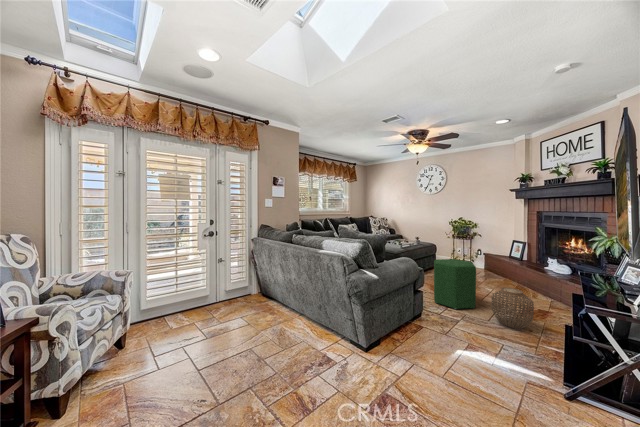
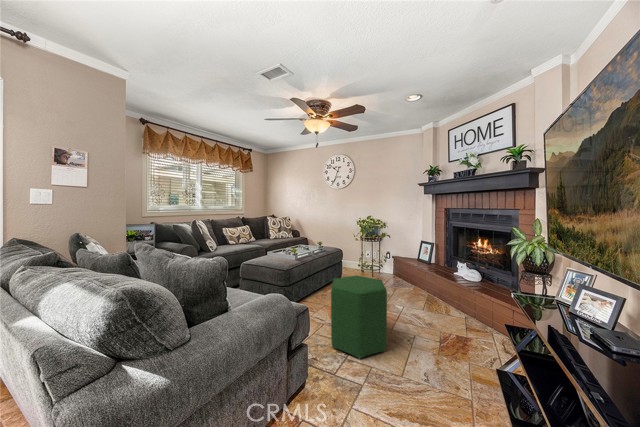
woven basket: present [491,288,534,329] -> none [408,322,466,391]

